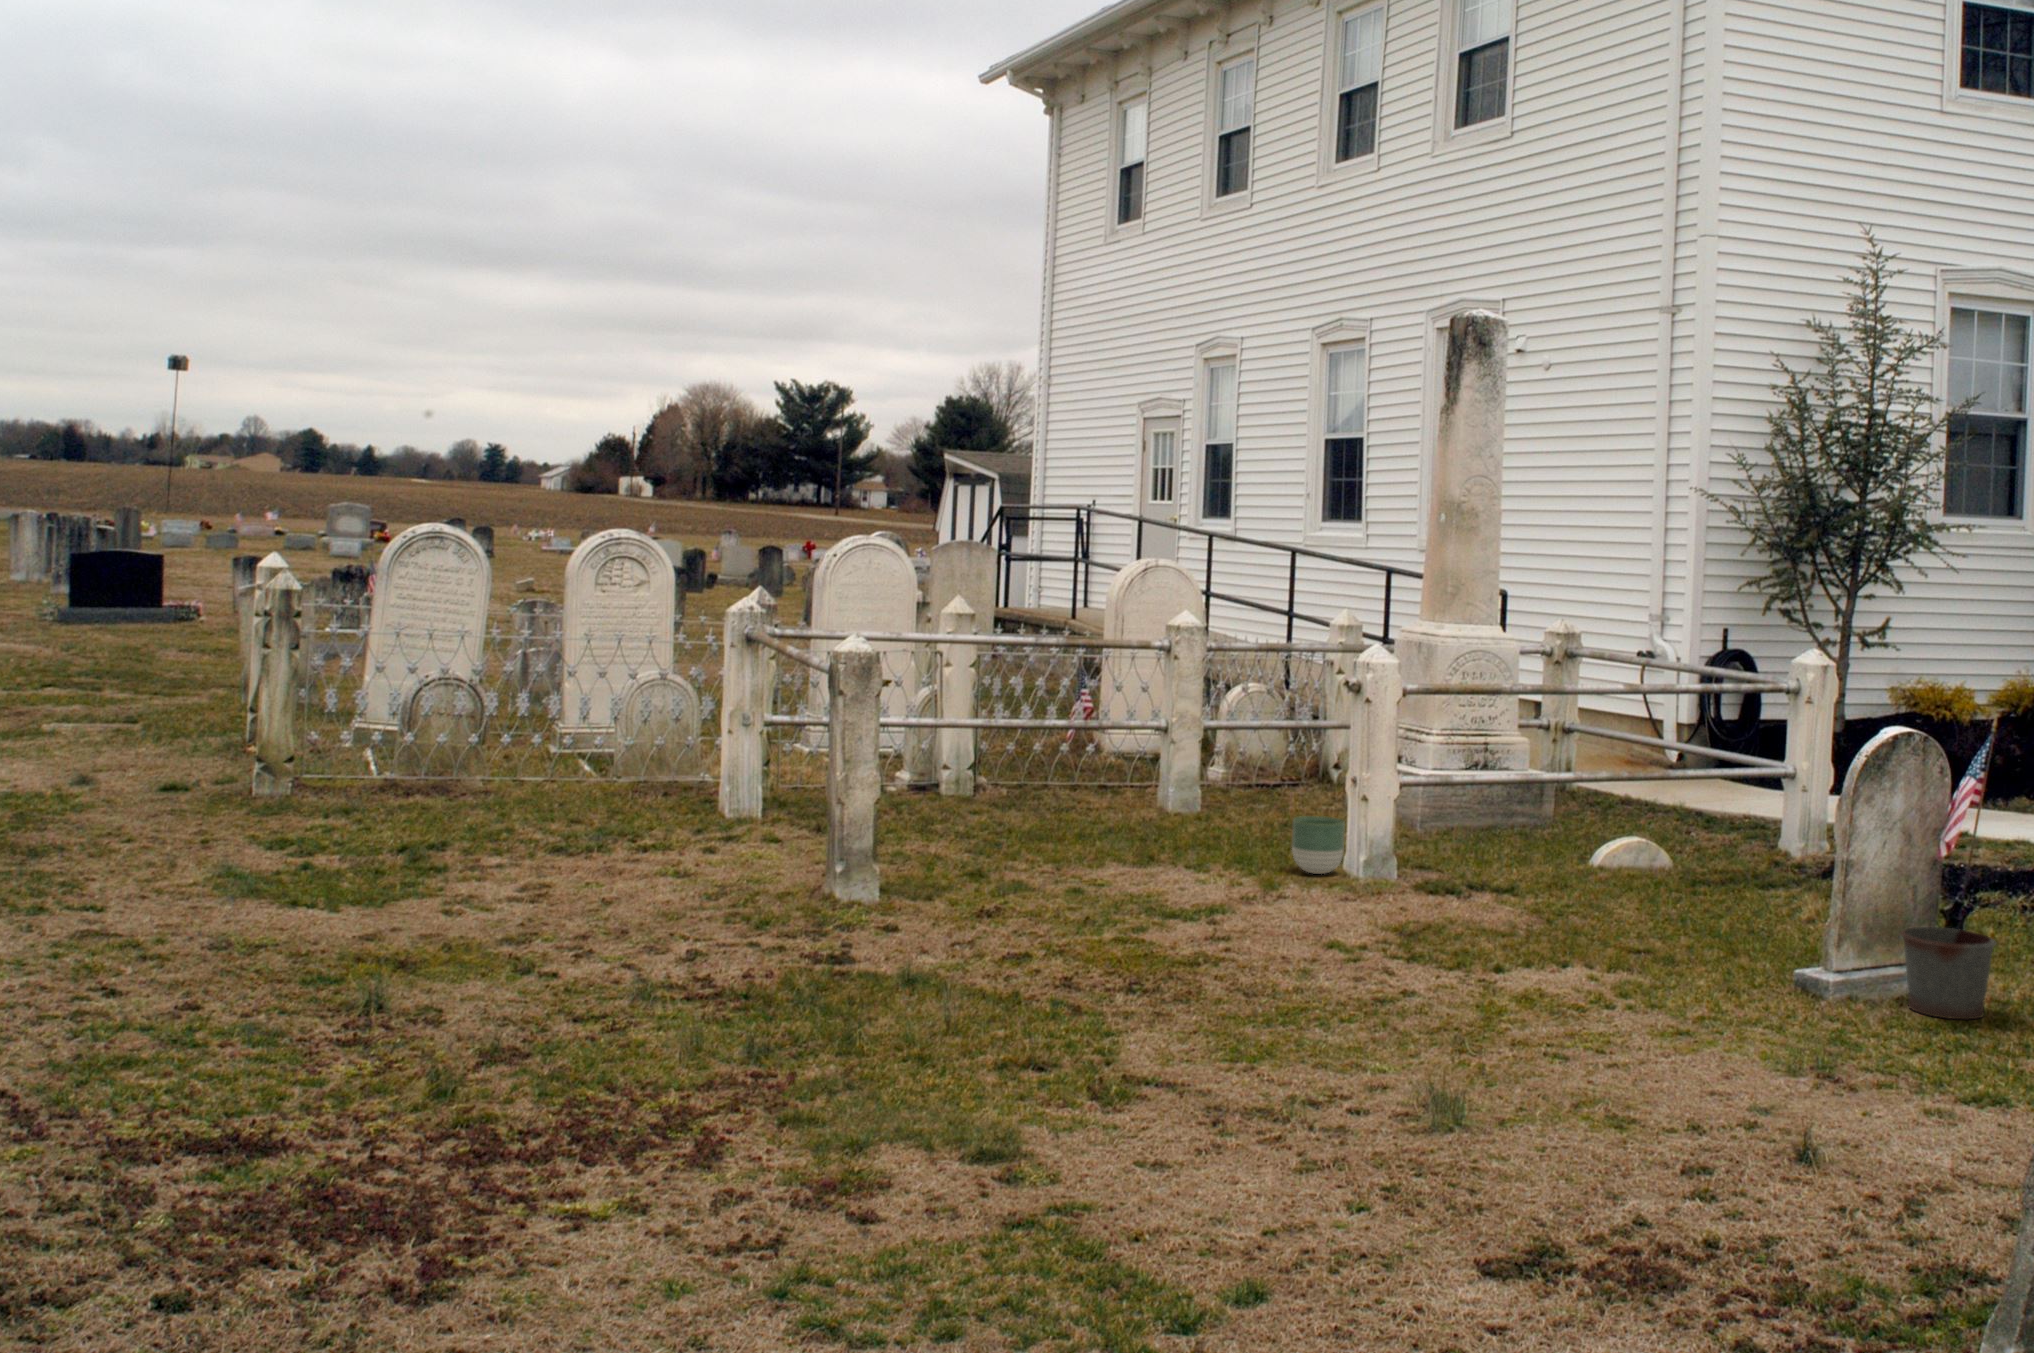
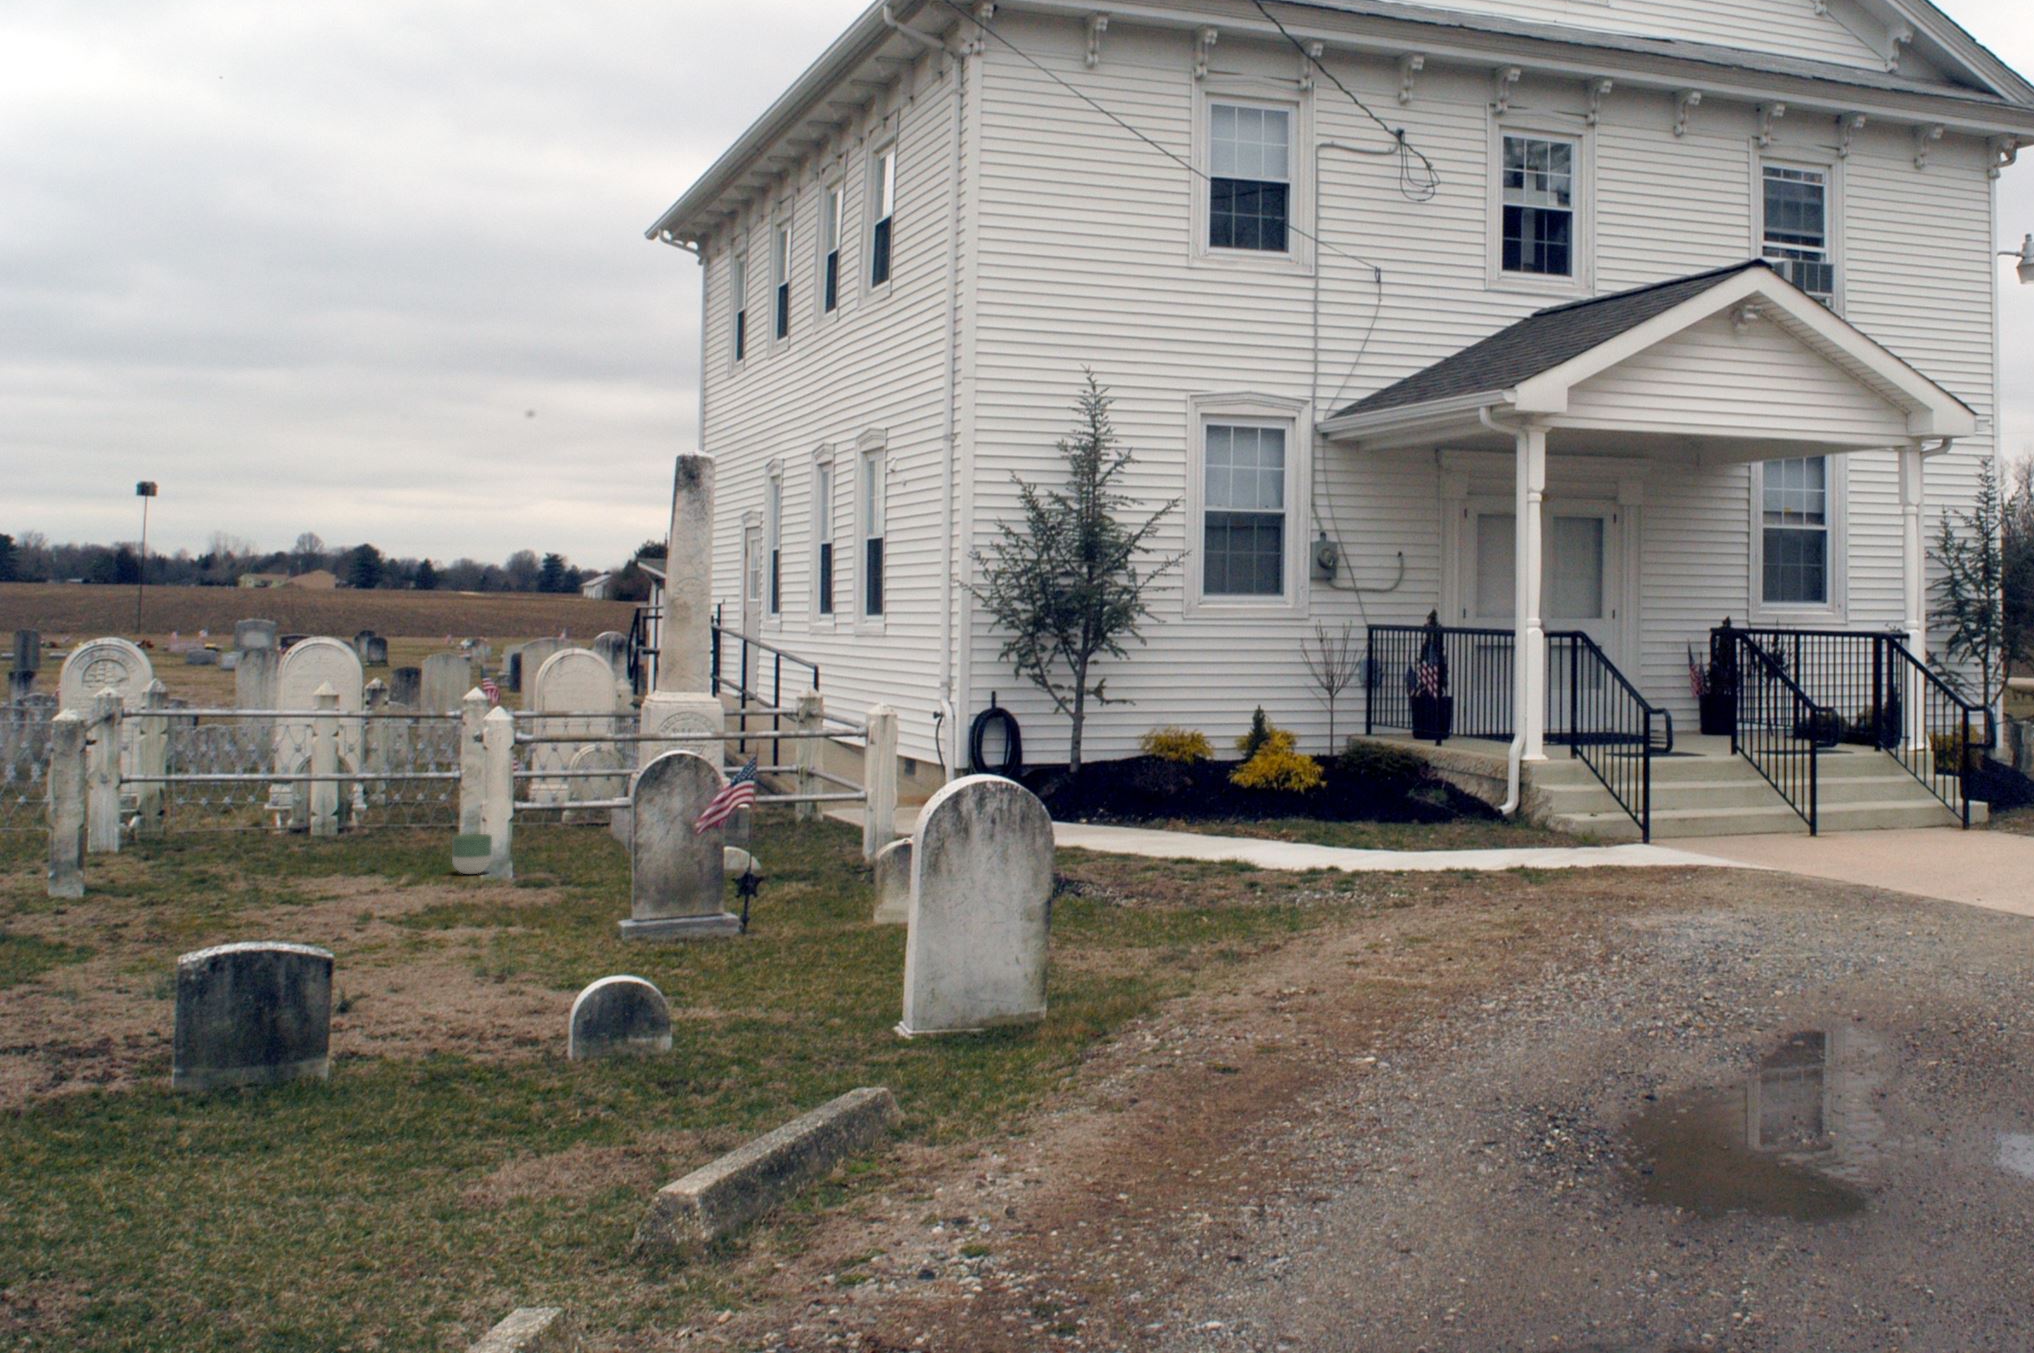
bucket: present [1901,927,1996,1019] -> none [693,875,752,929]

